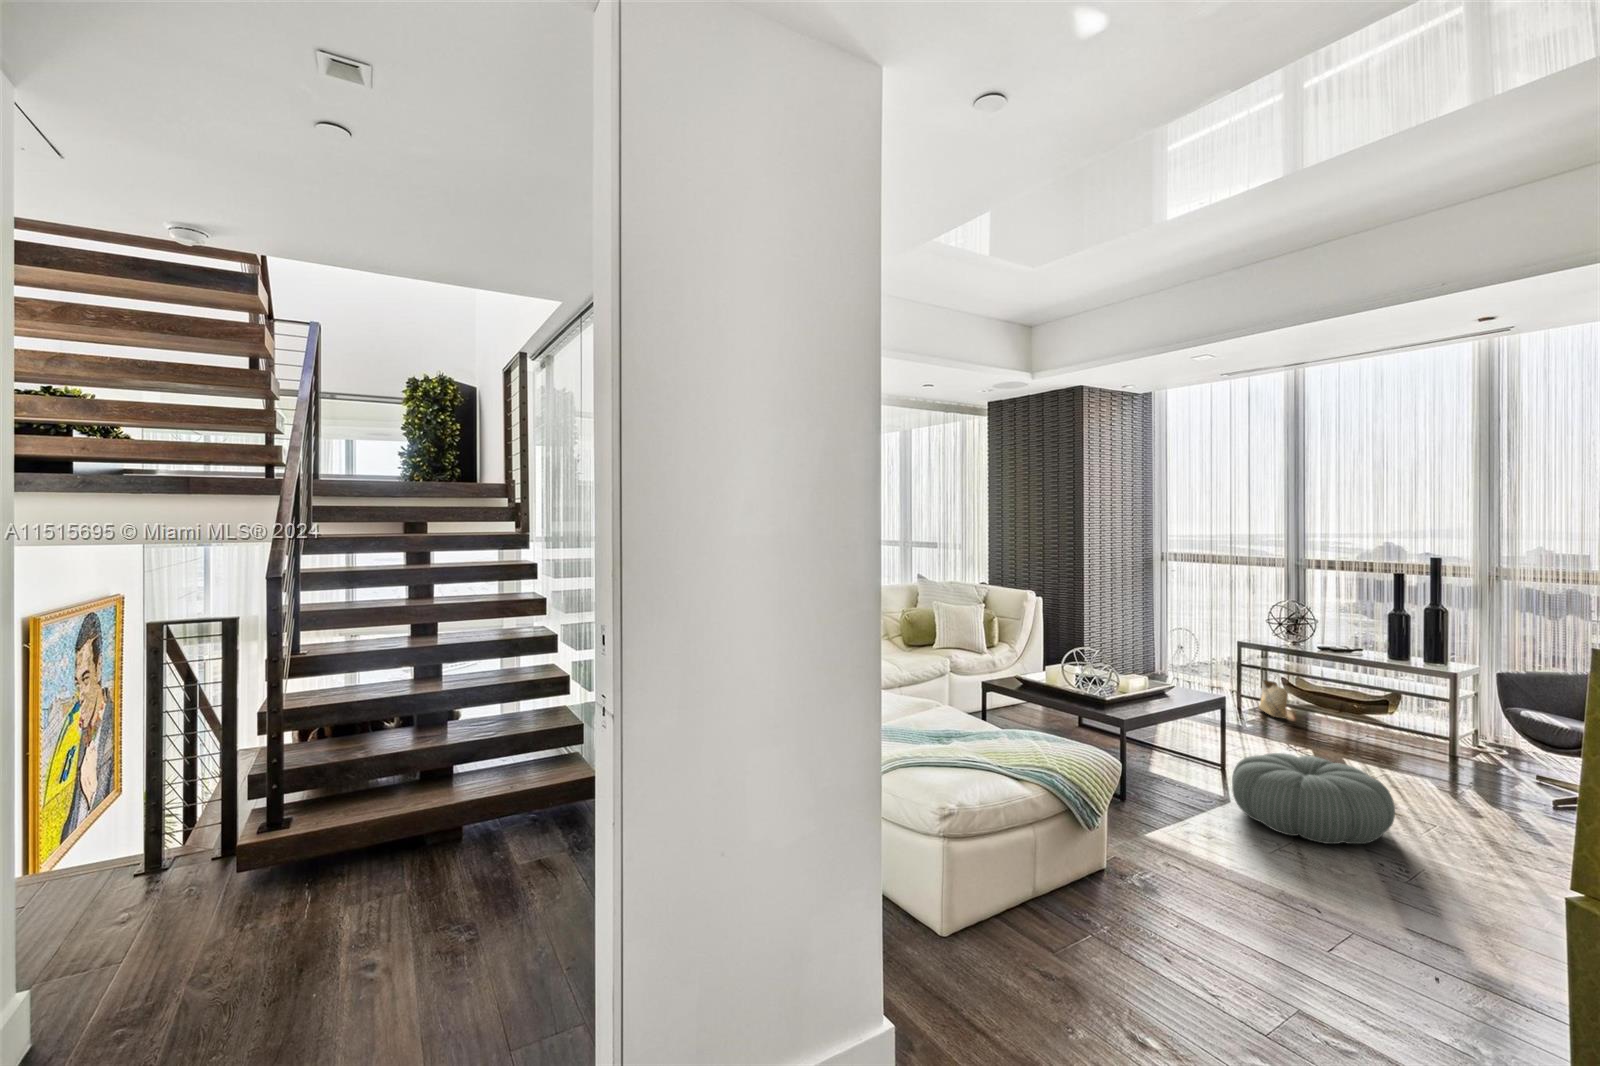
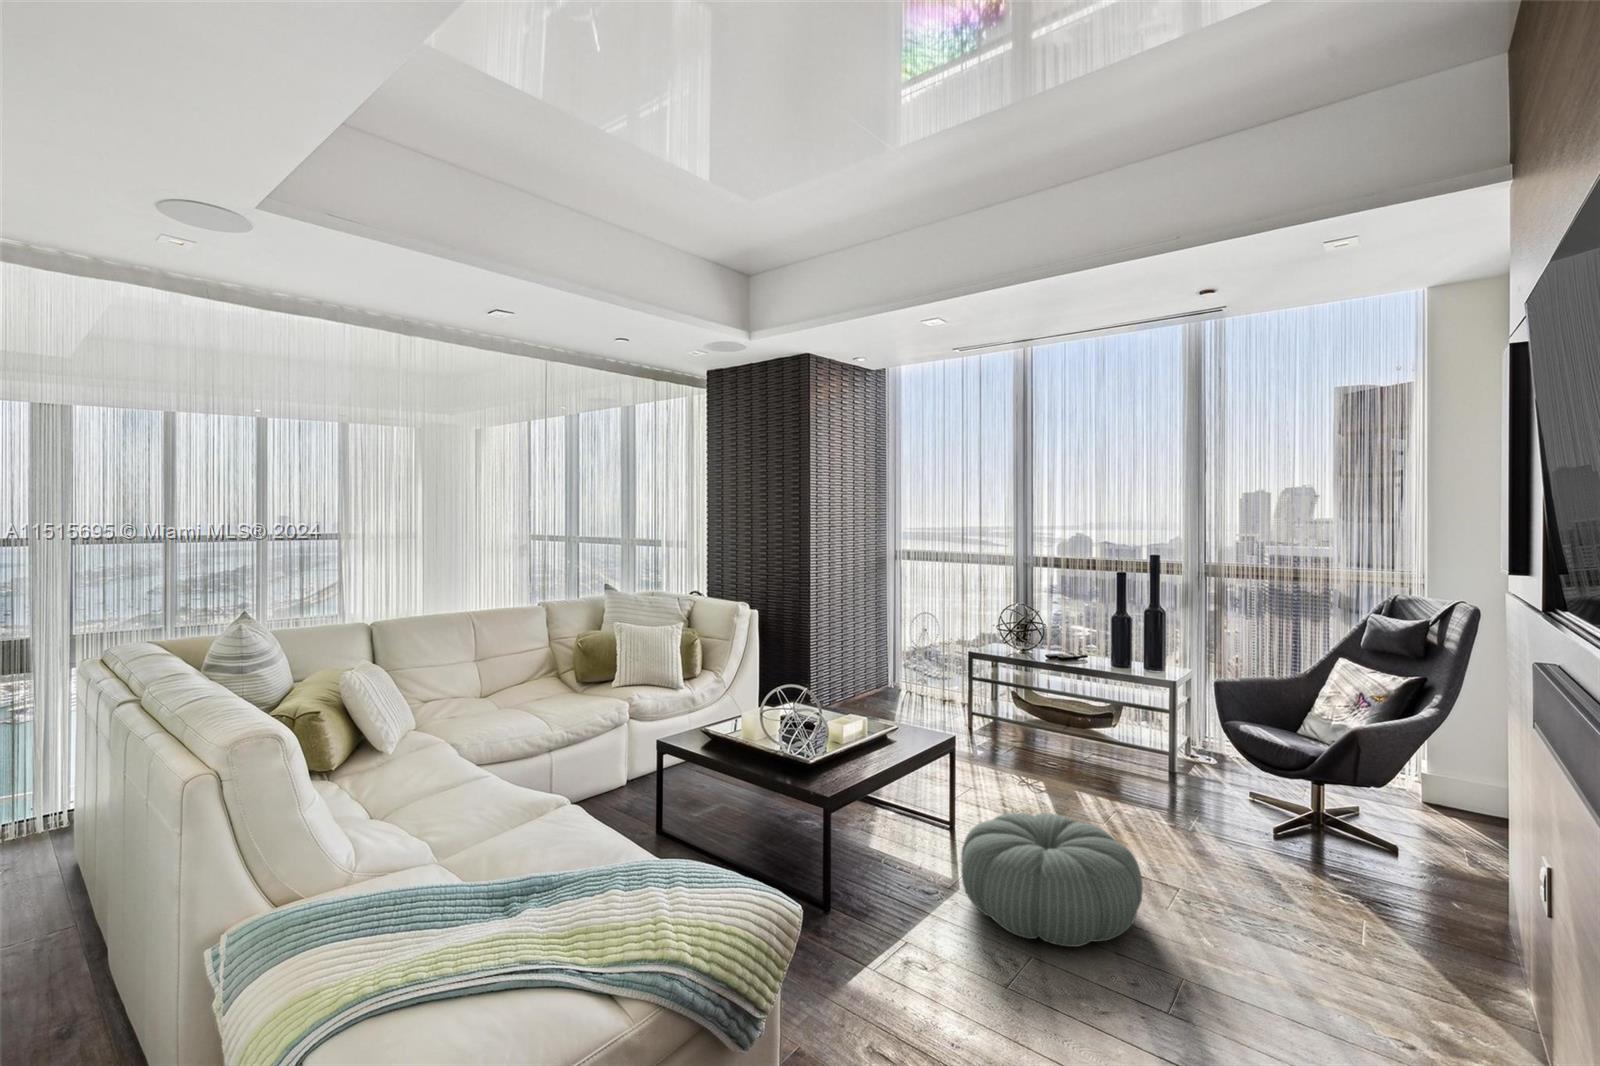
woven basket: present [1259,680,1288,719] -> none [989,678,1019,737]

